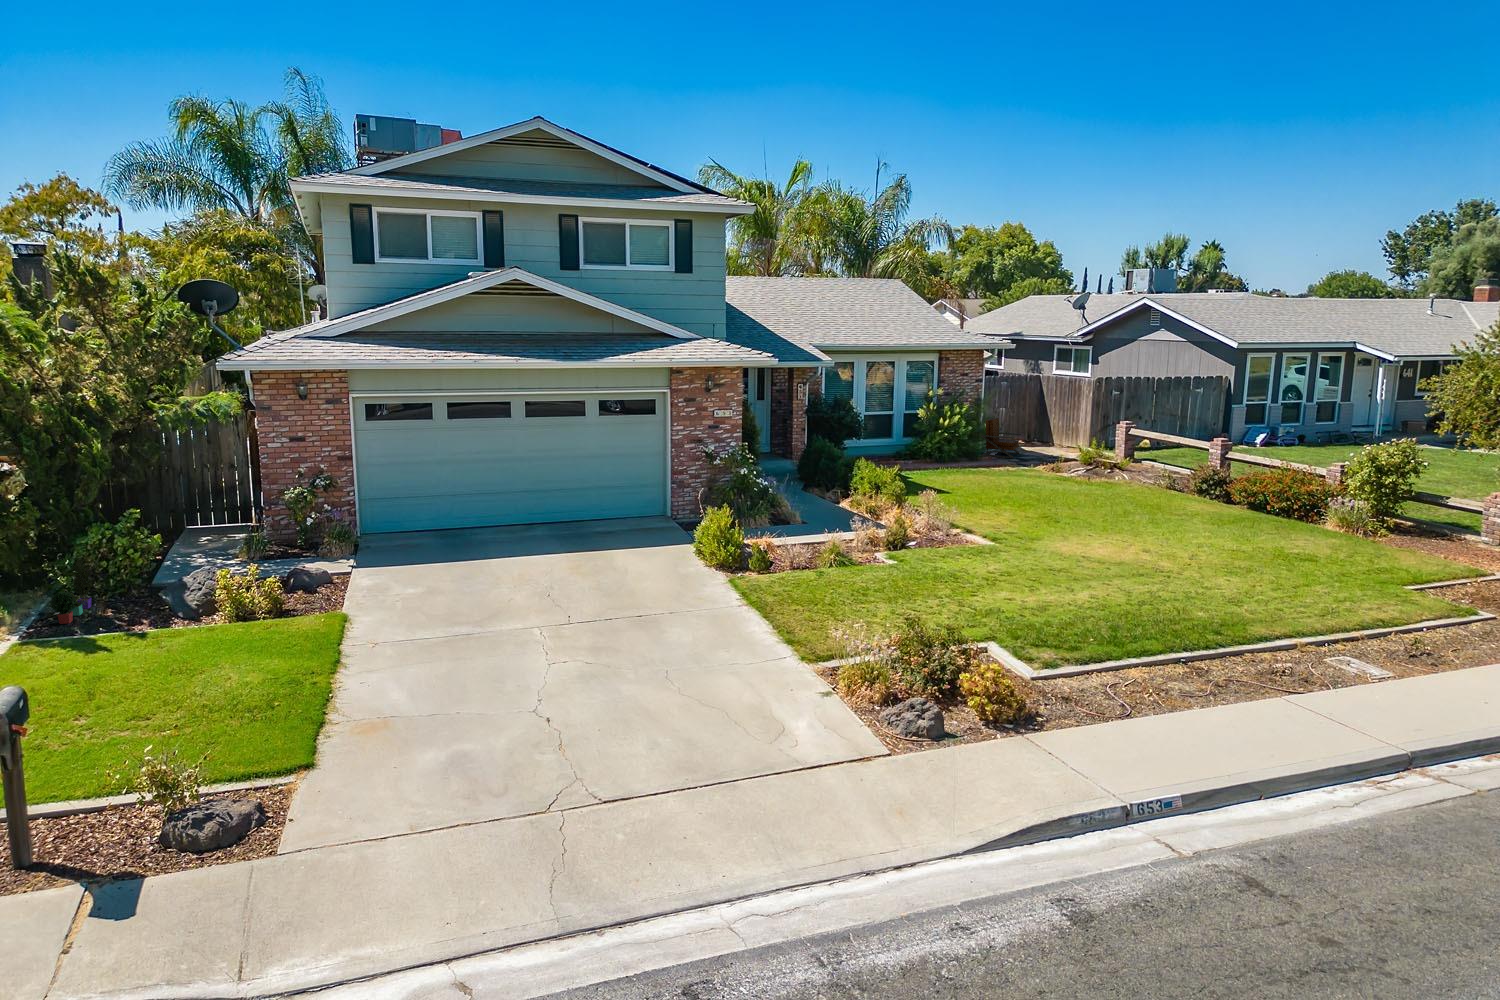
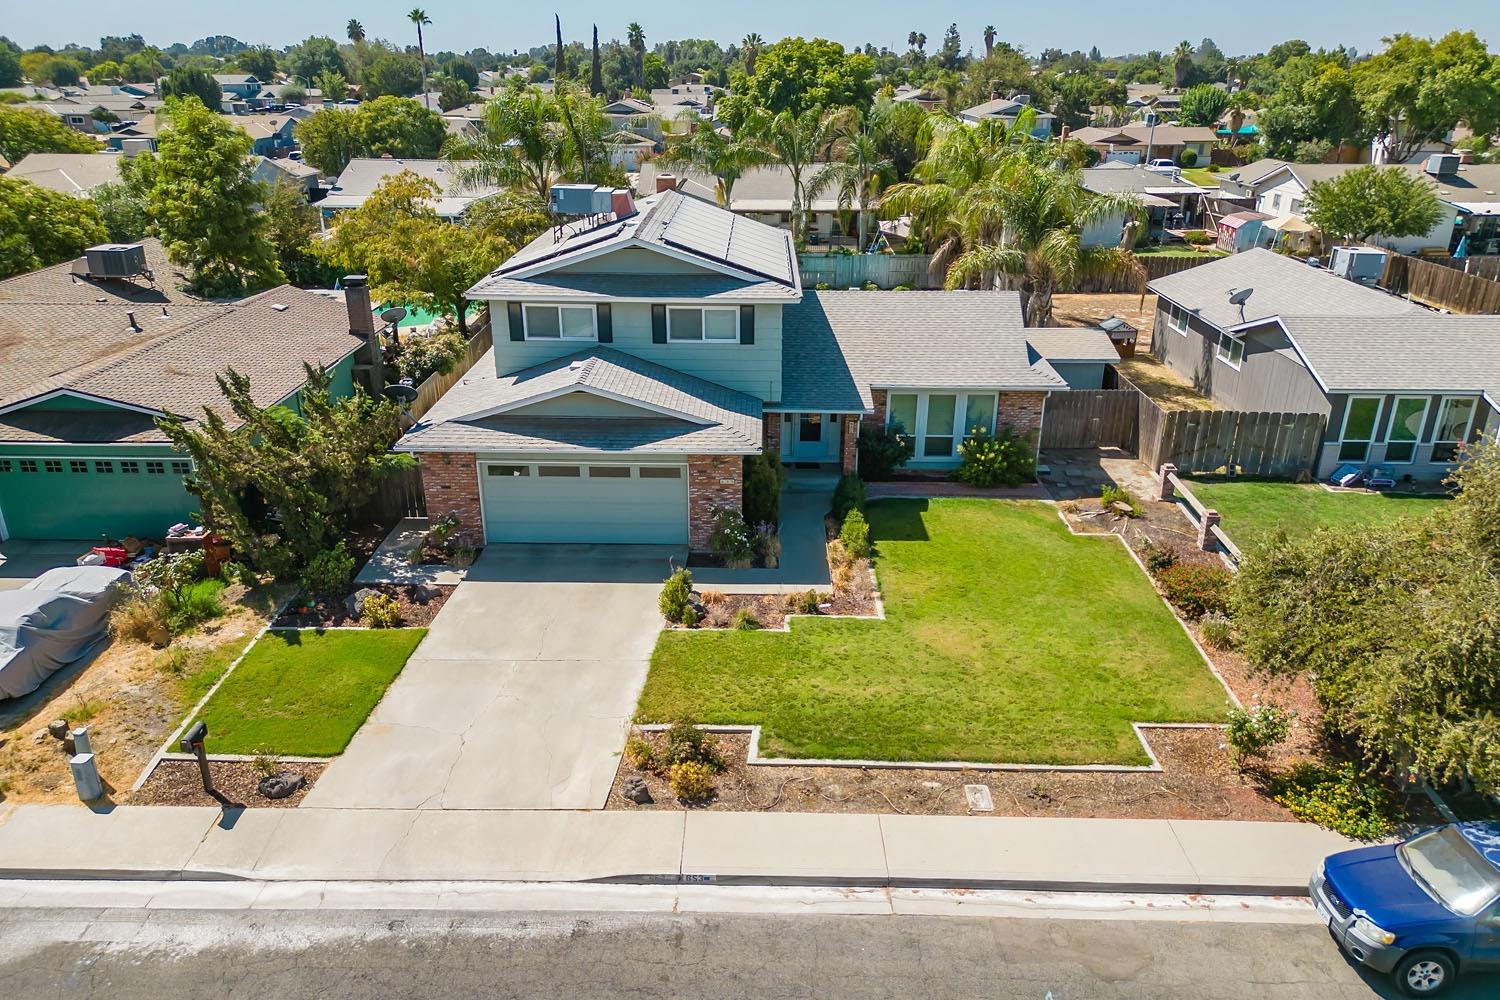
lounge chair: present [981,418,1021,458] -> none [1017,449,1060,490]

